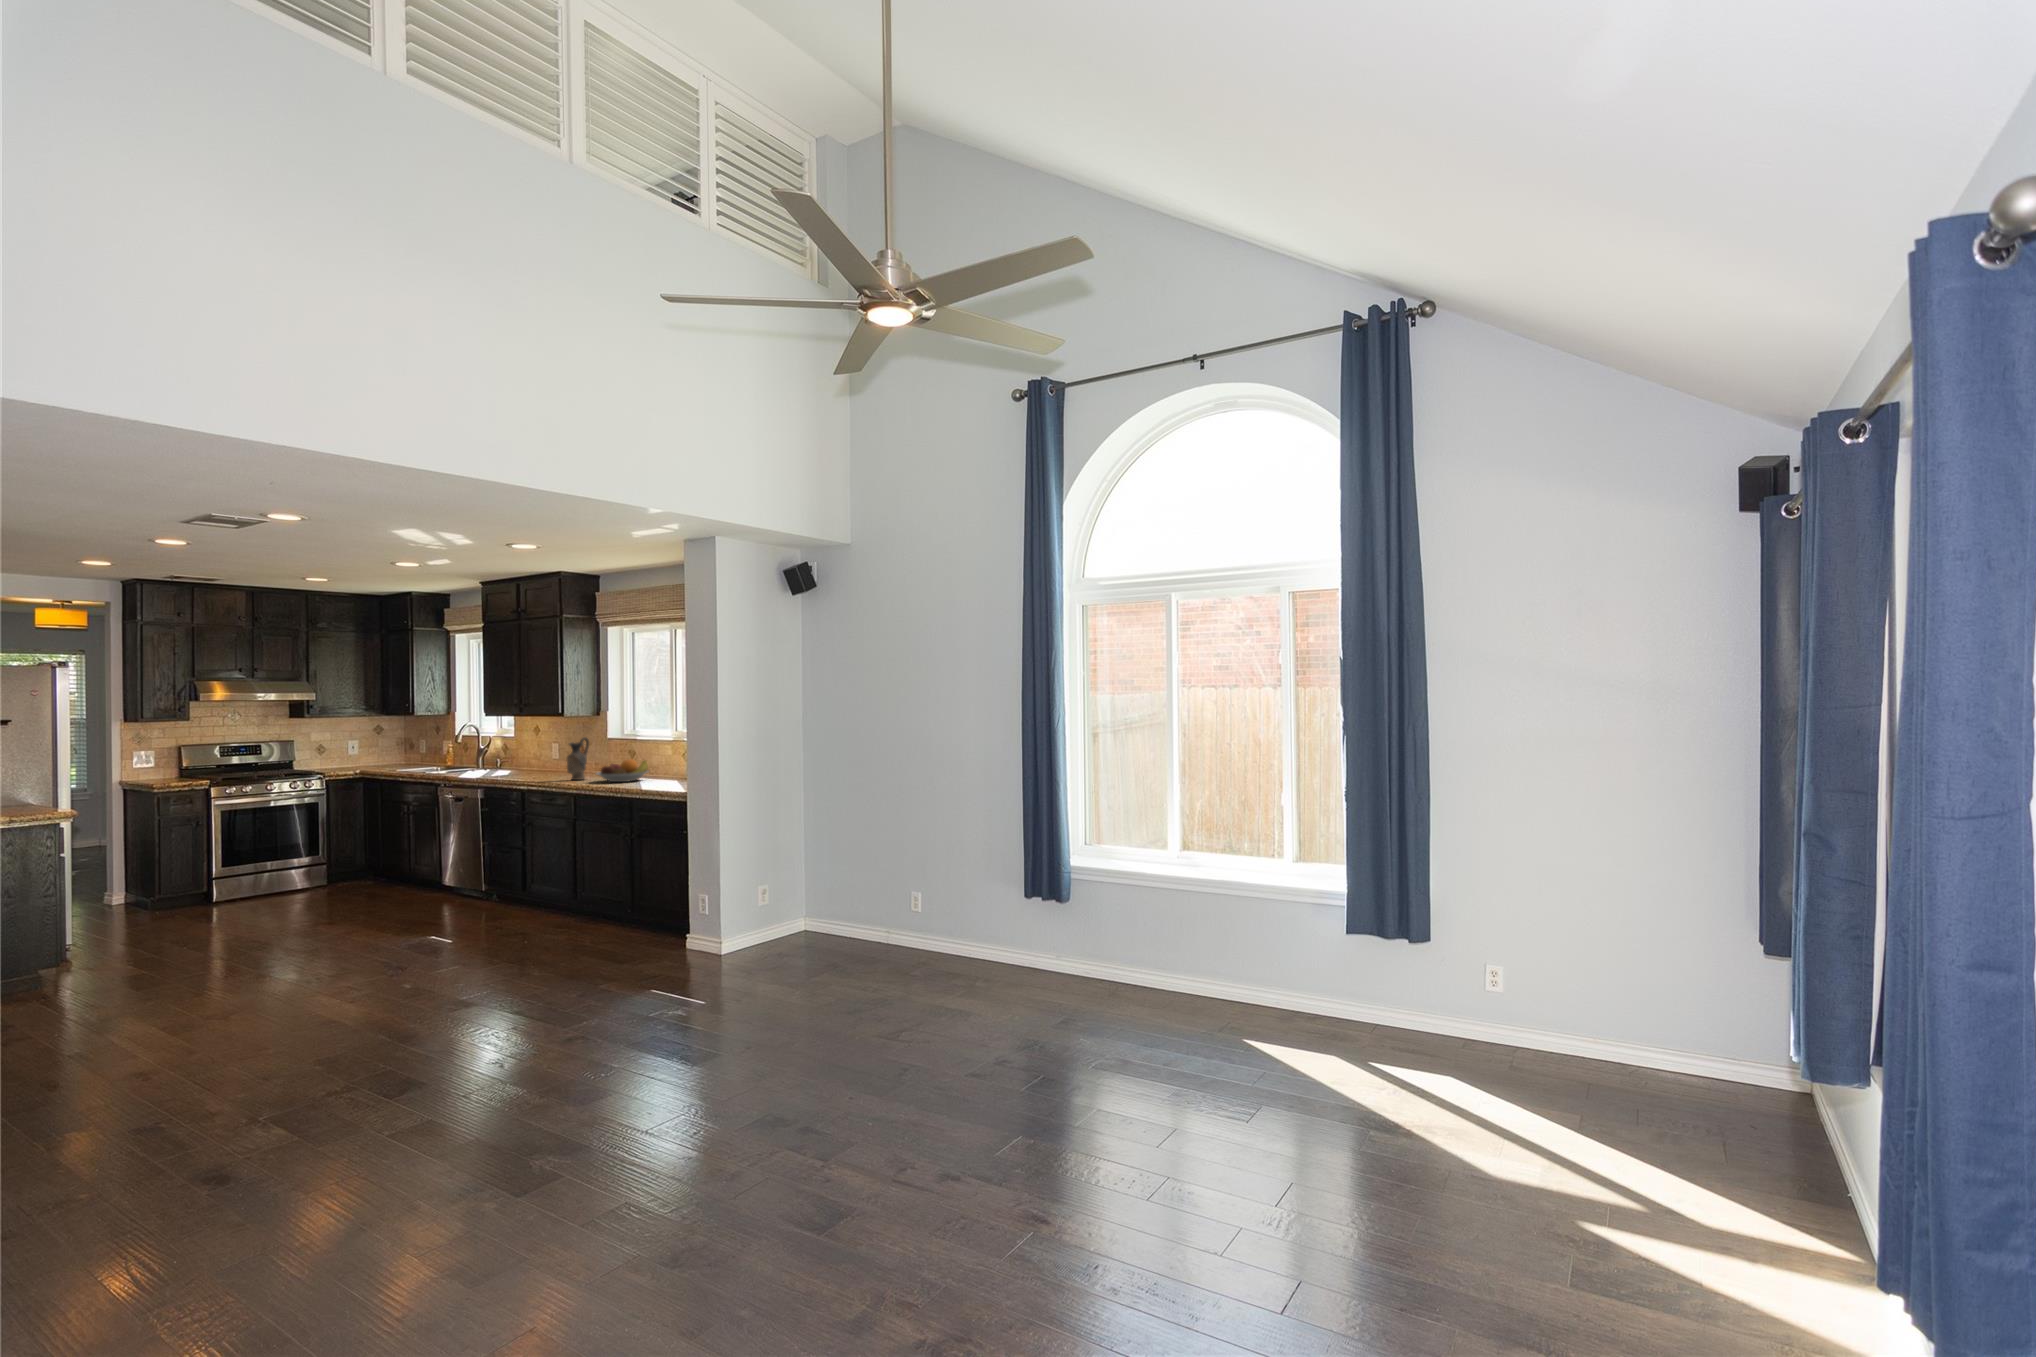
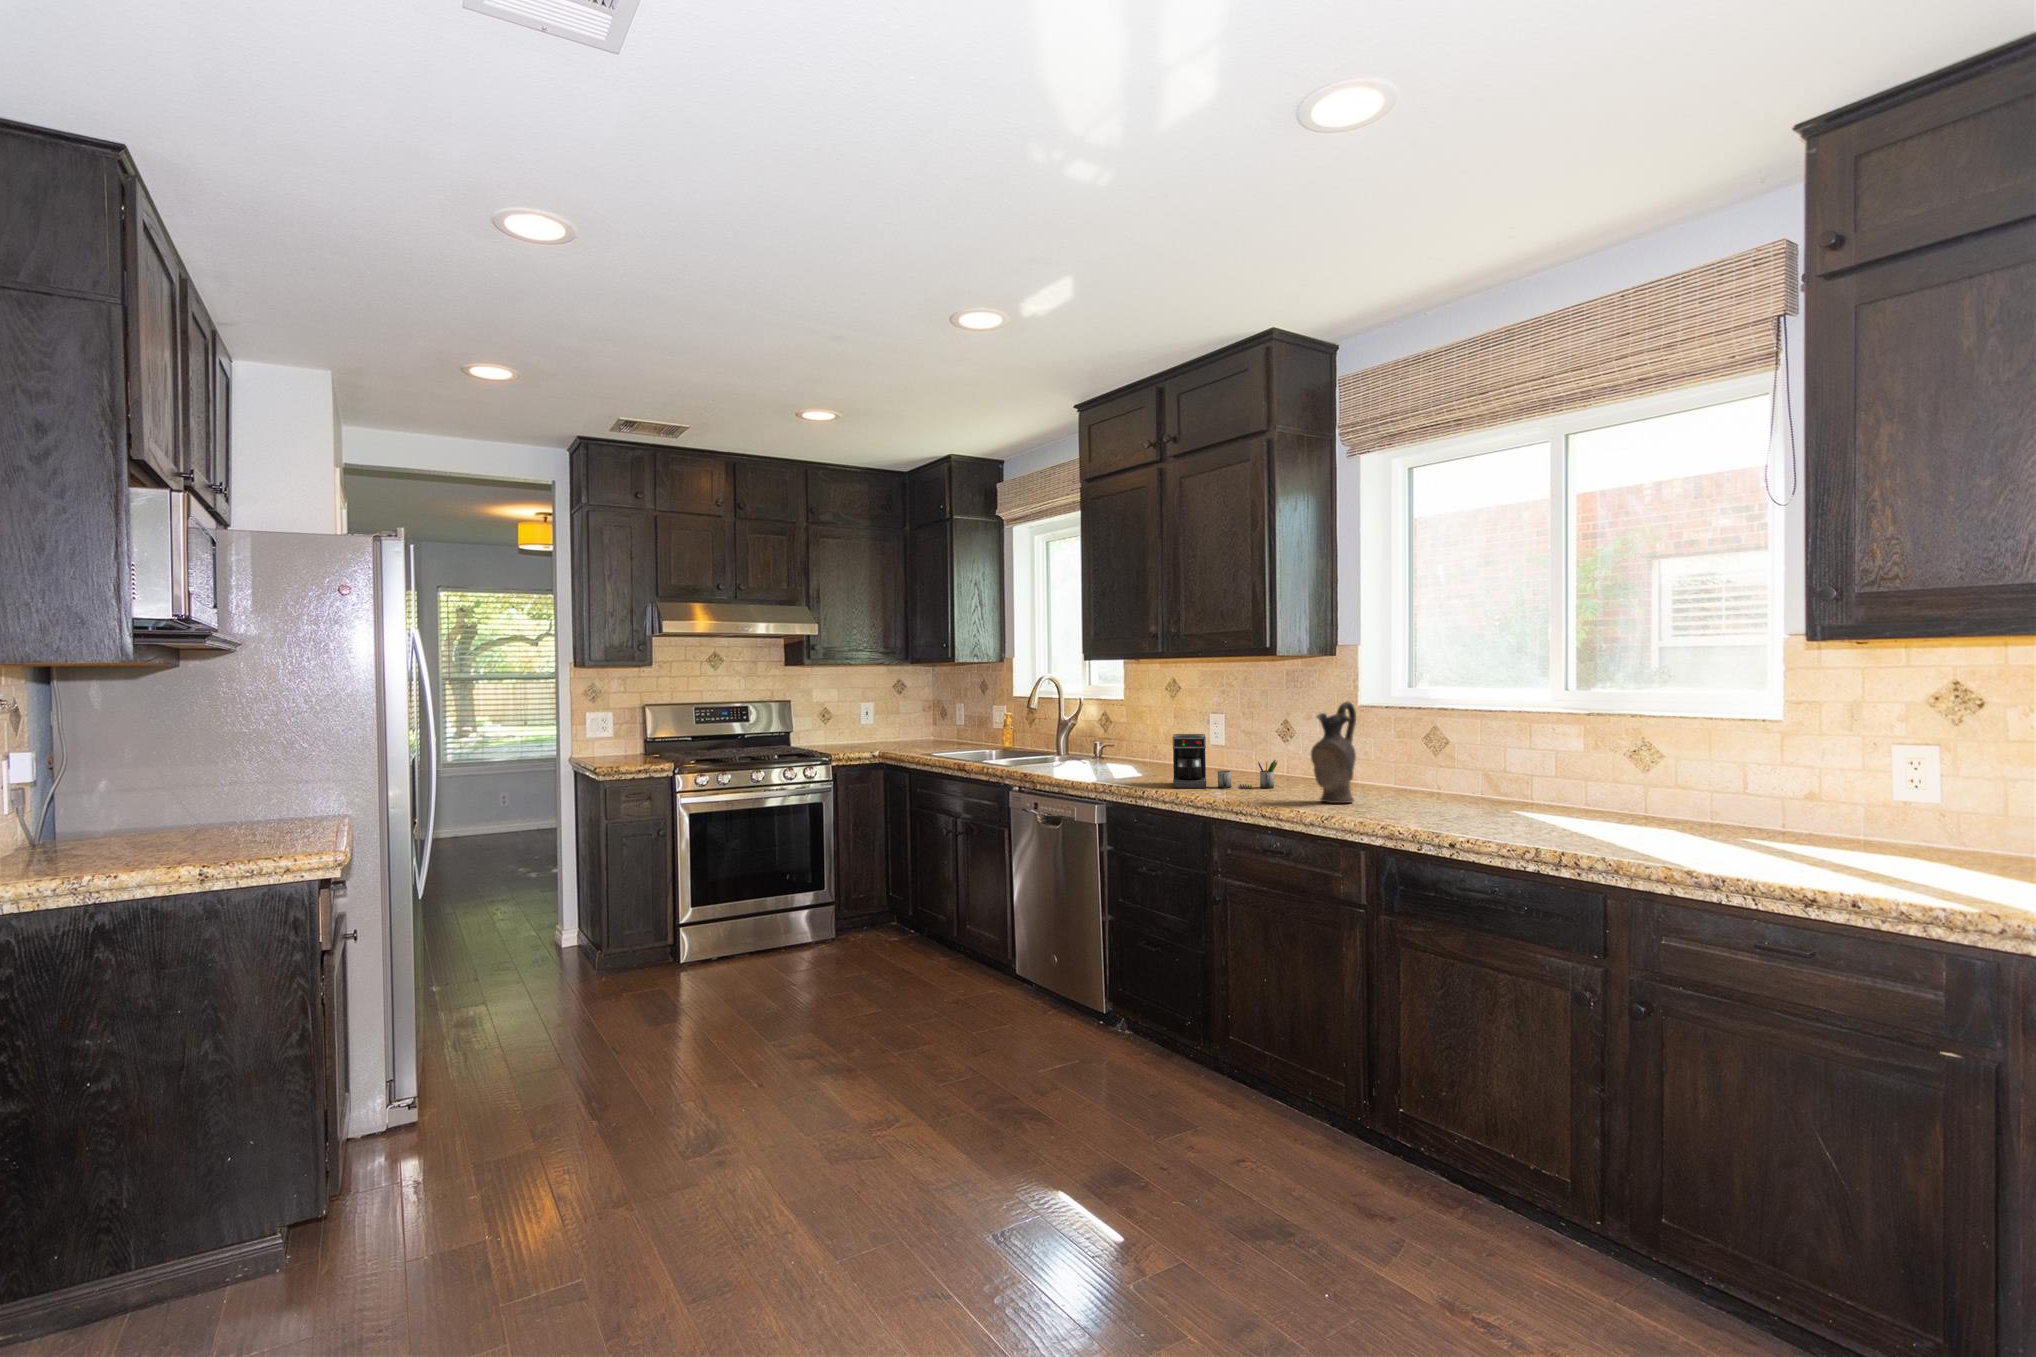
coffee maker: none [513,753,567,779] -> present [1173,734,1277,788]
fruit bowl: present [597,759,648,782] -> none [1406,760,1548,819]

